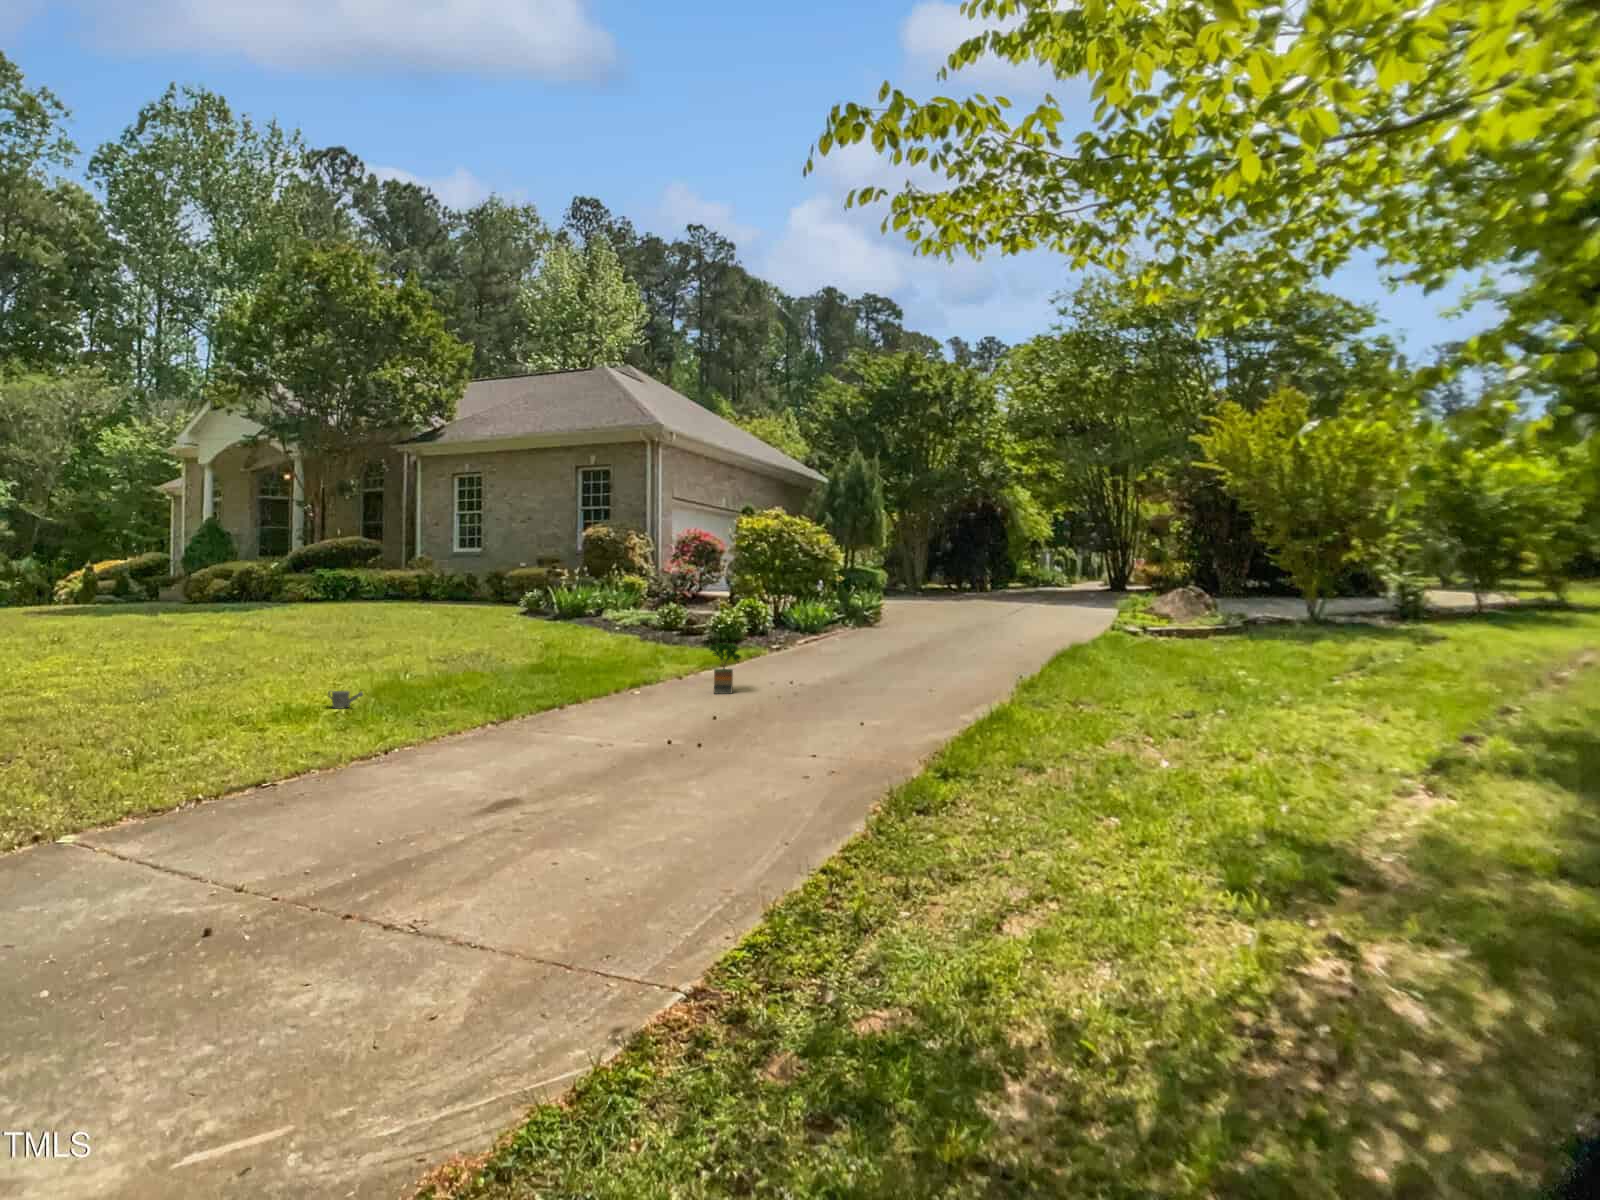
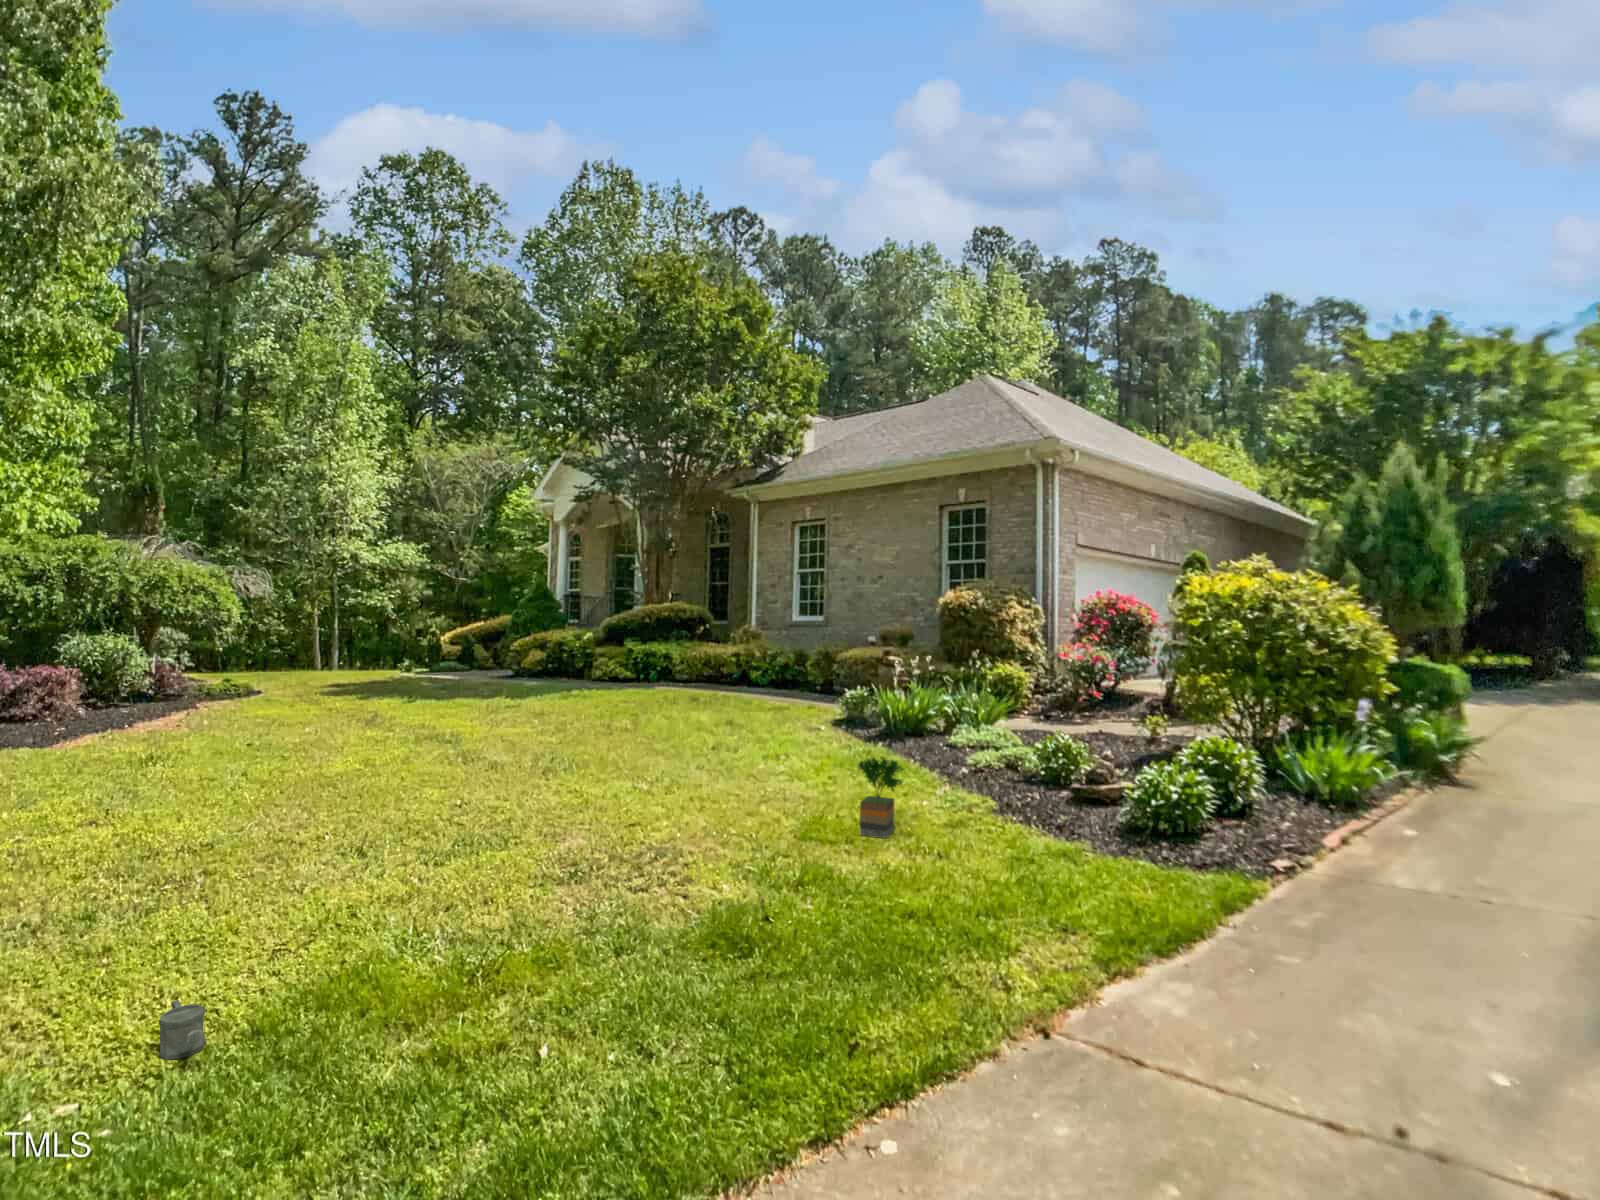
potted tree: present [709,643,741,694] -> present [857,758,903,838]

